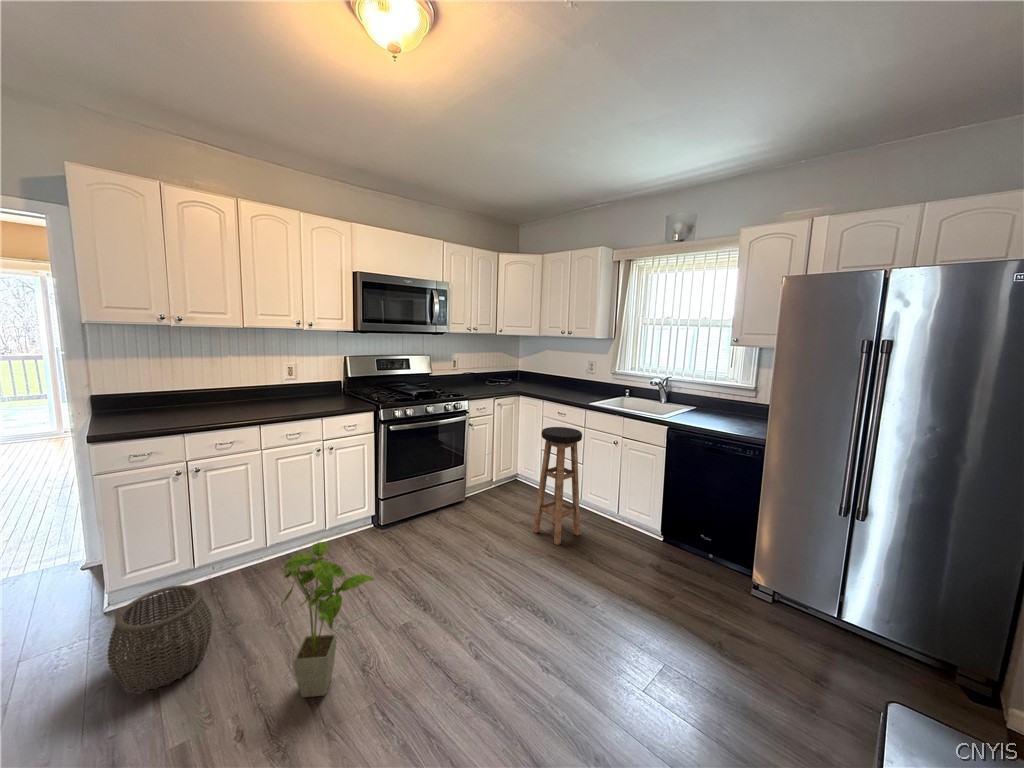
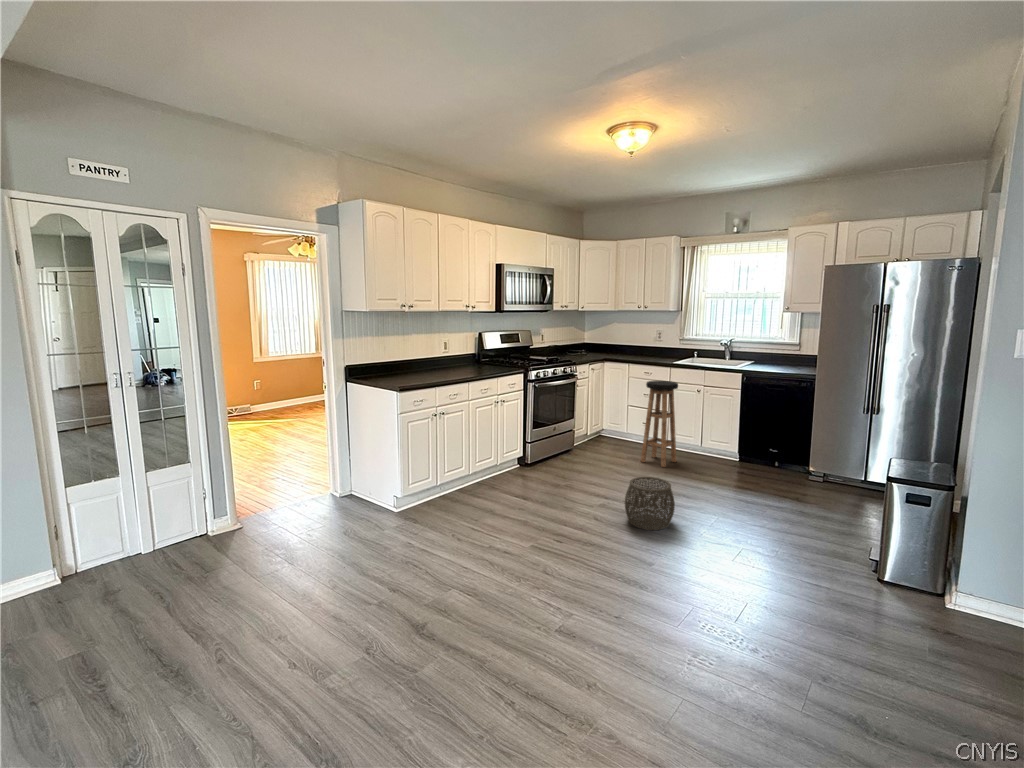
house plant: present [282,542,375,697] -> none [550,435,598,529]
woven basket: present [107,585,213,692] -> present [625,477,675,530]

